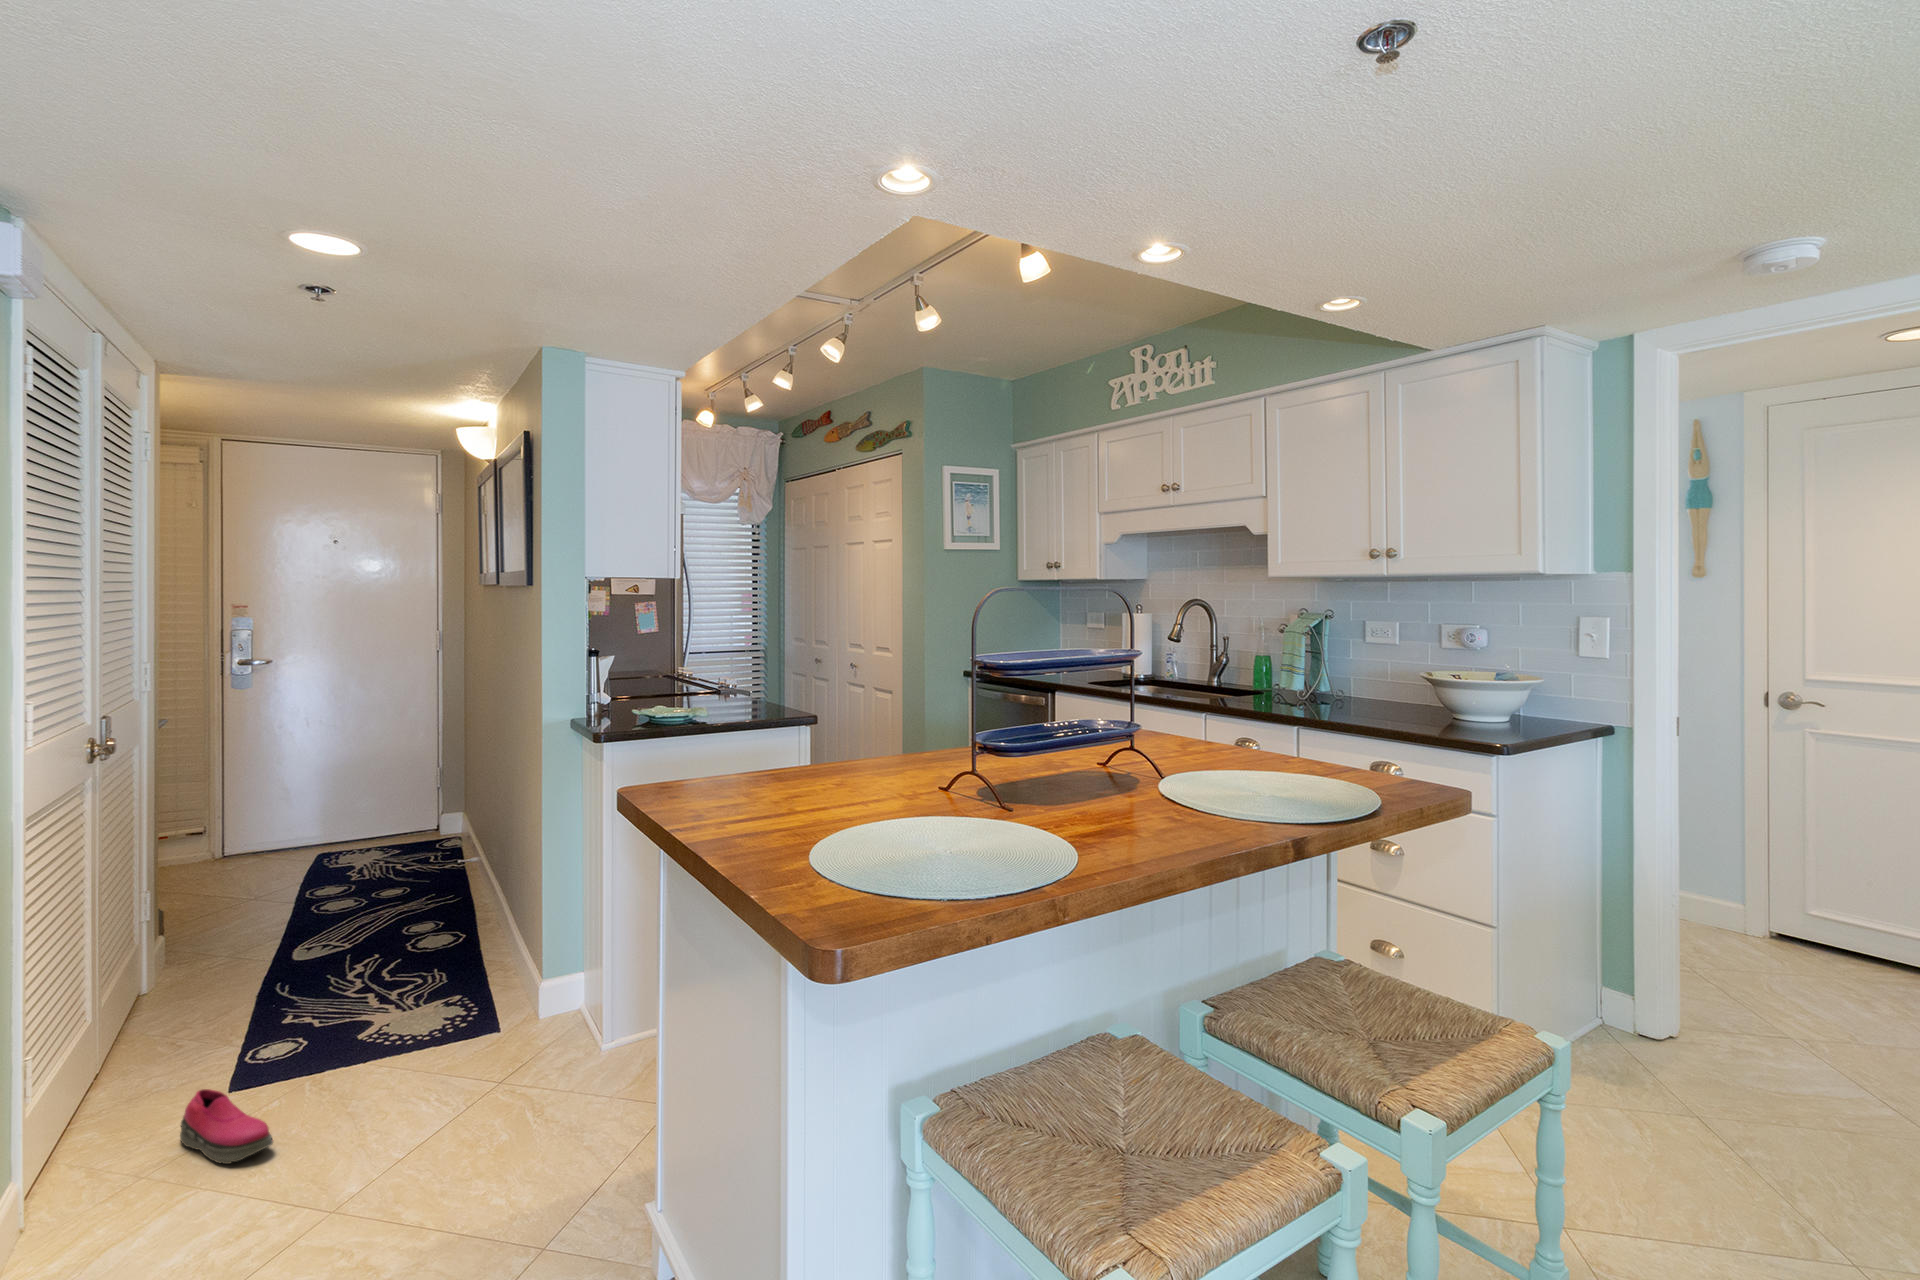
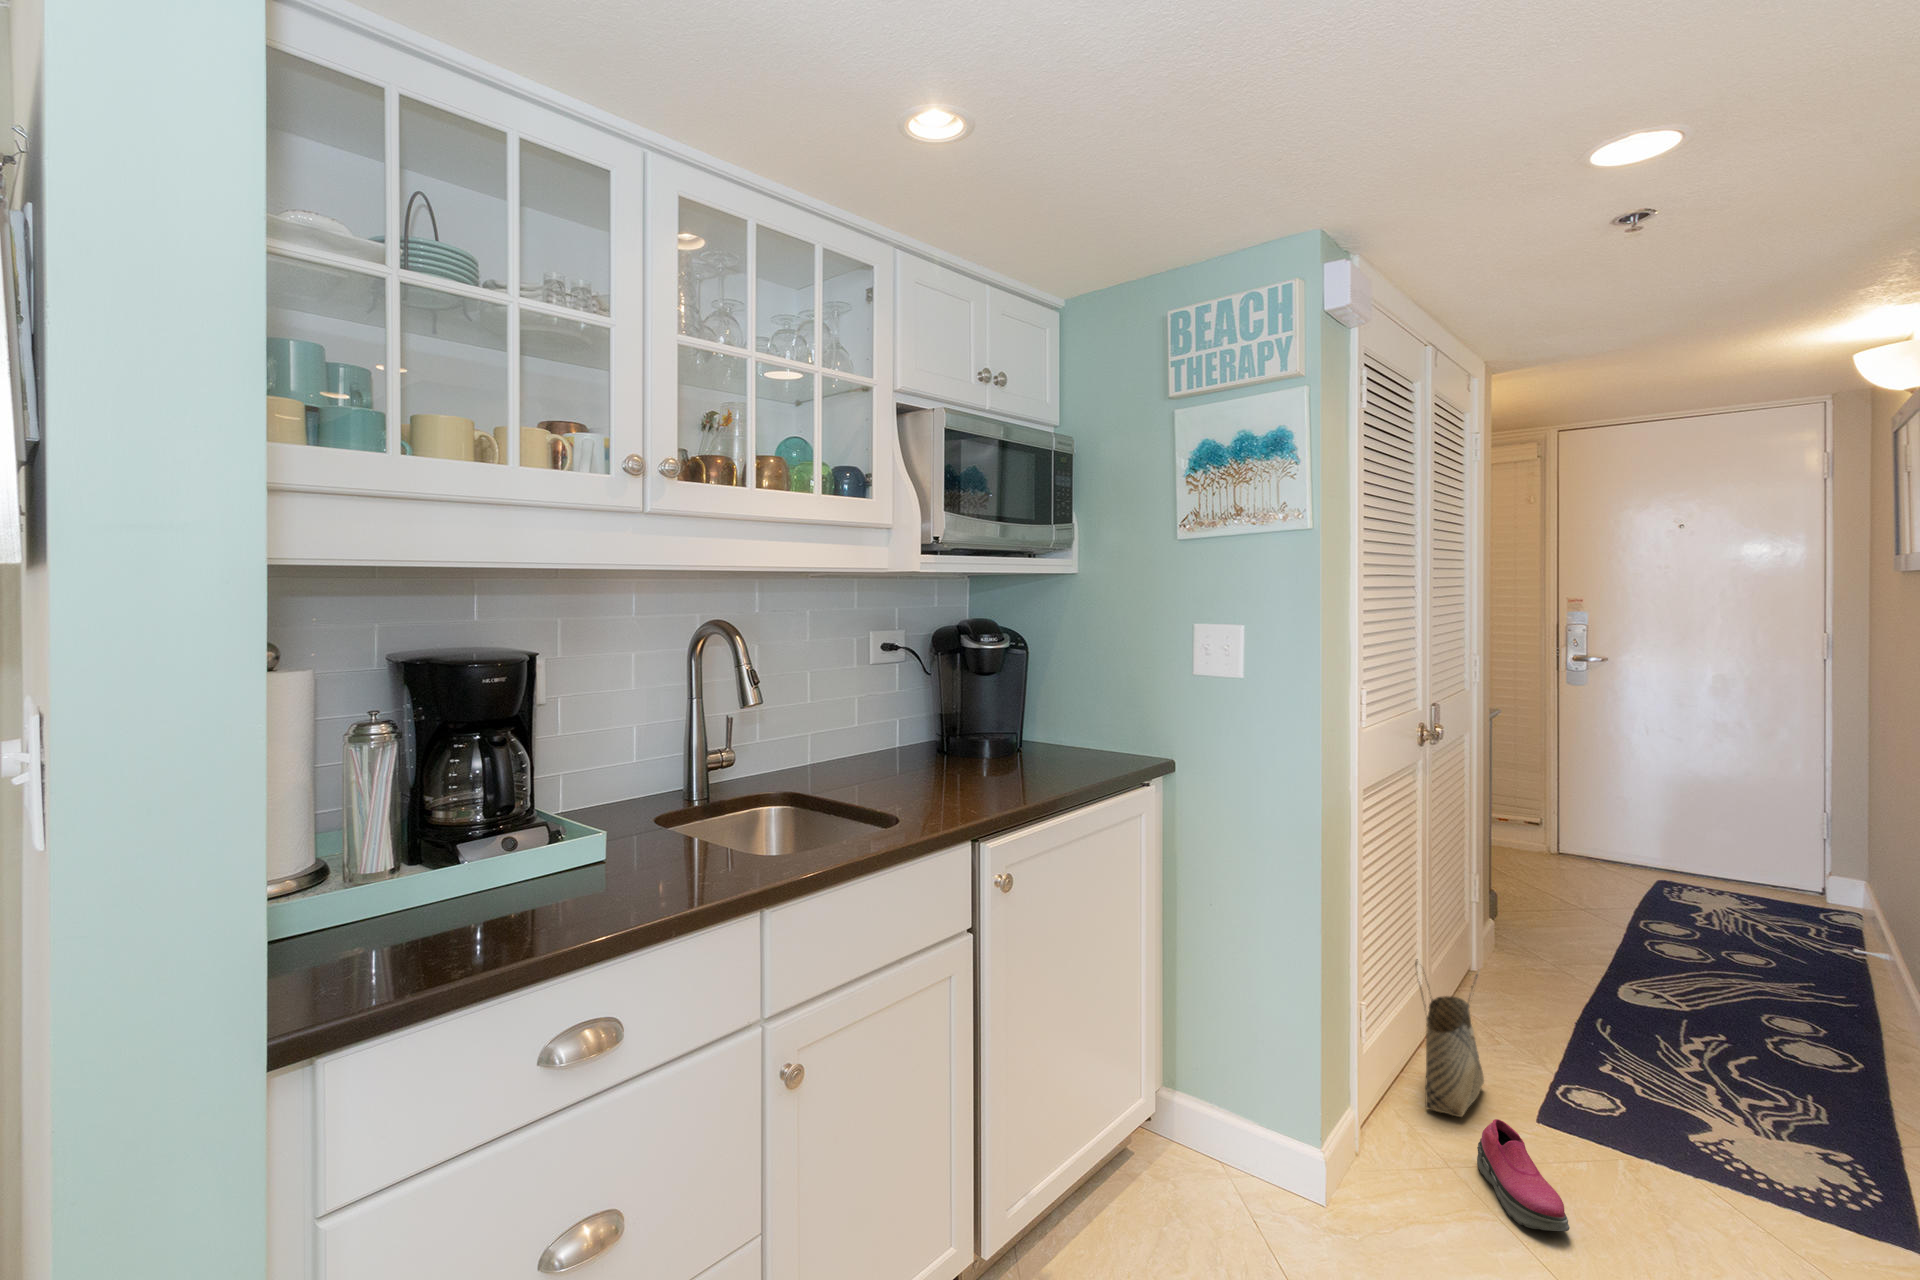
woven basket: none [96,965,177,1124] -> present [1415,959,1484,1117]

